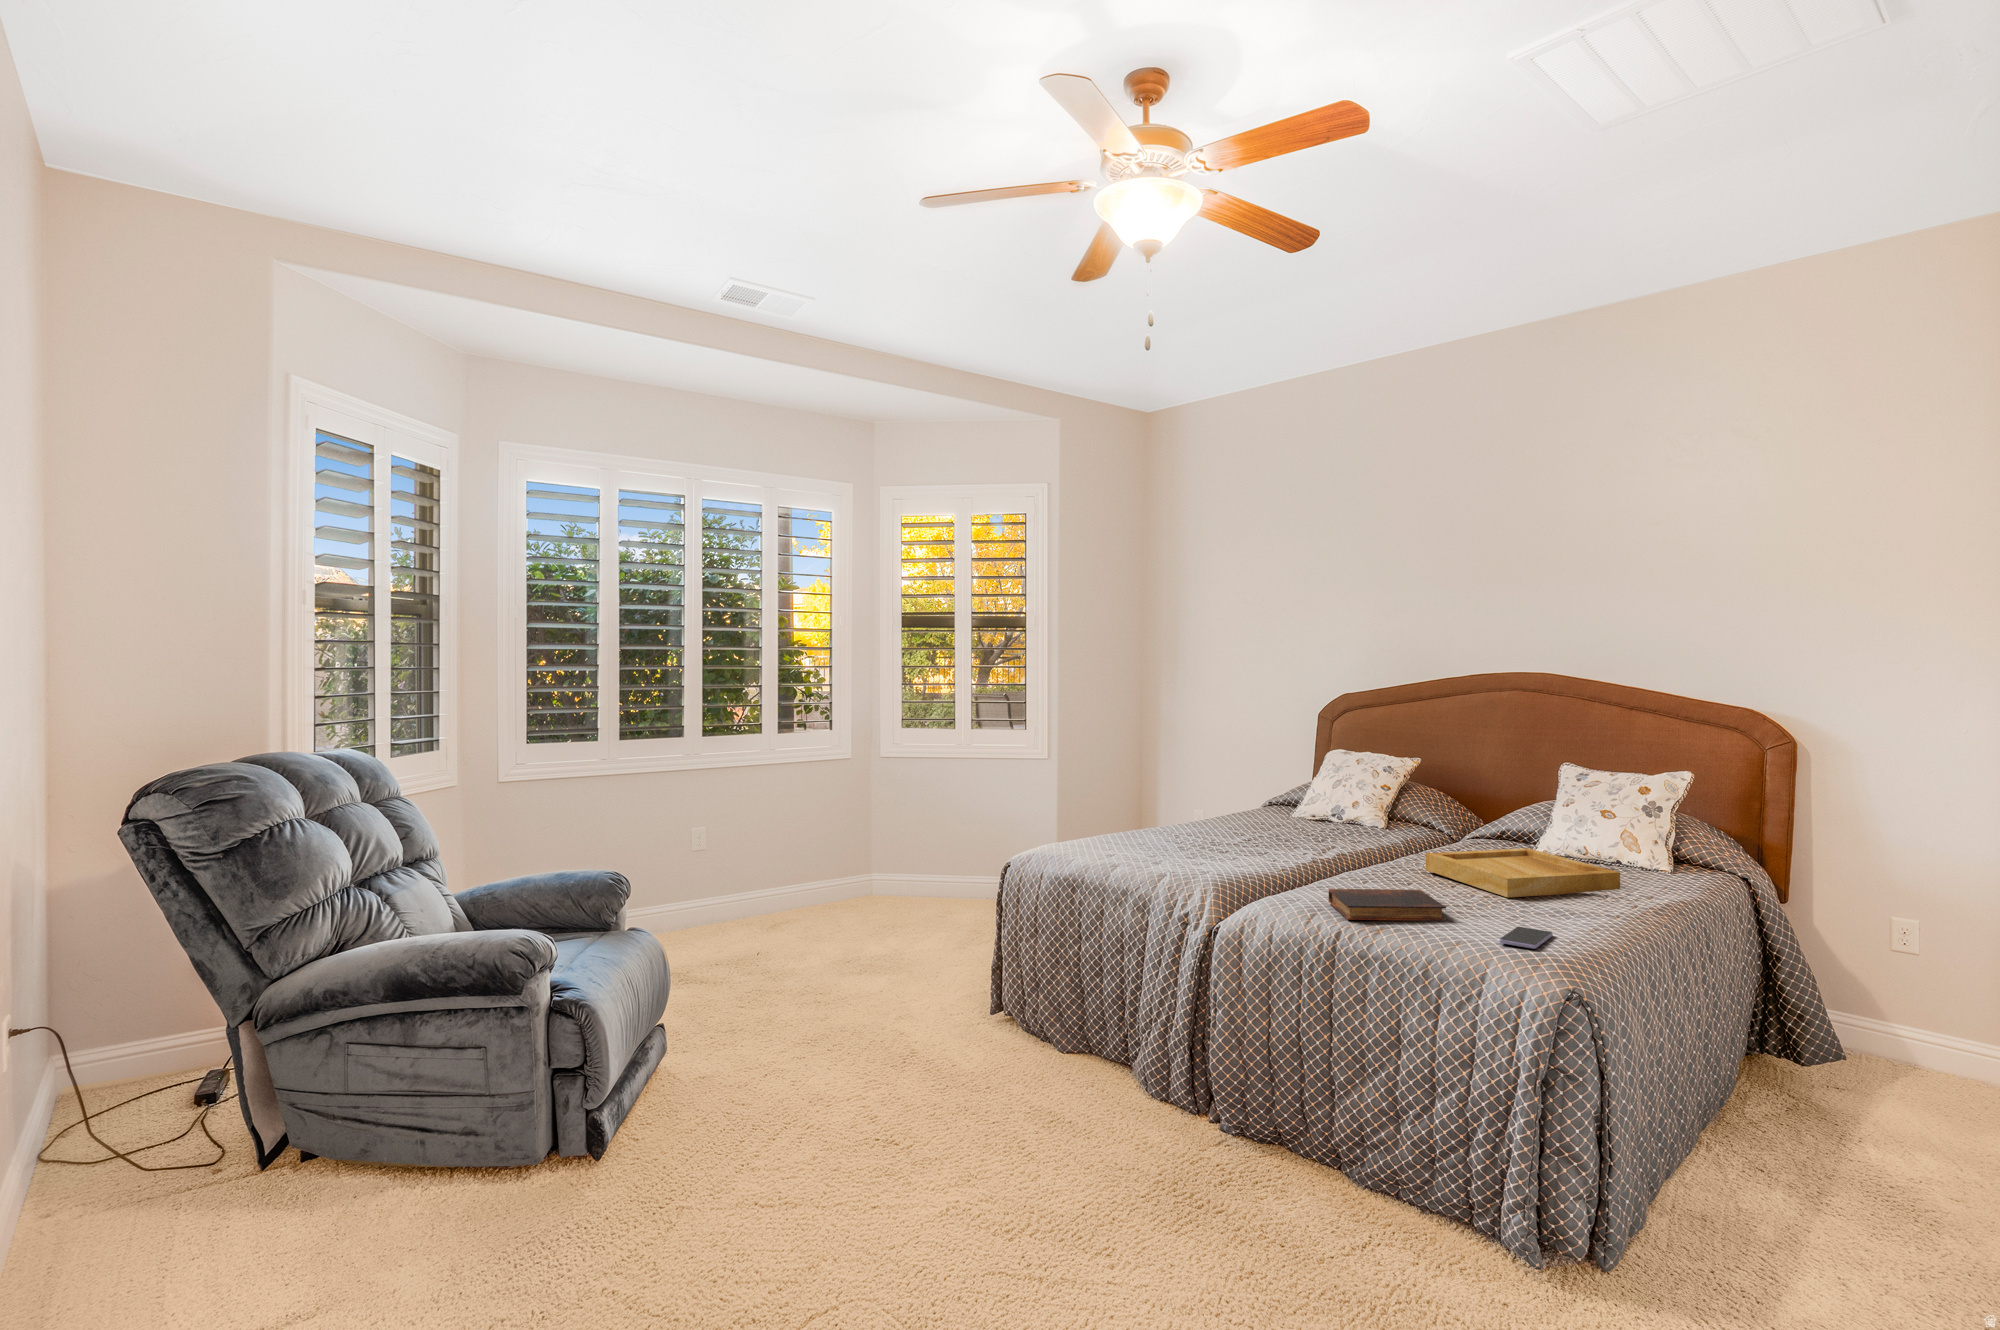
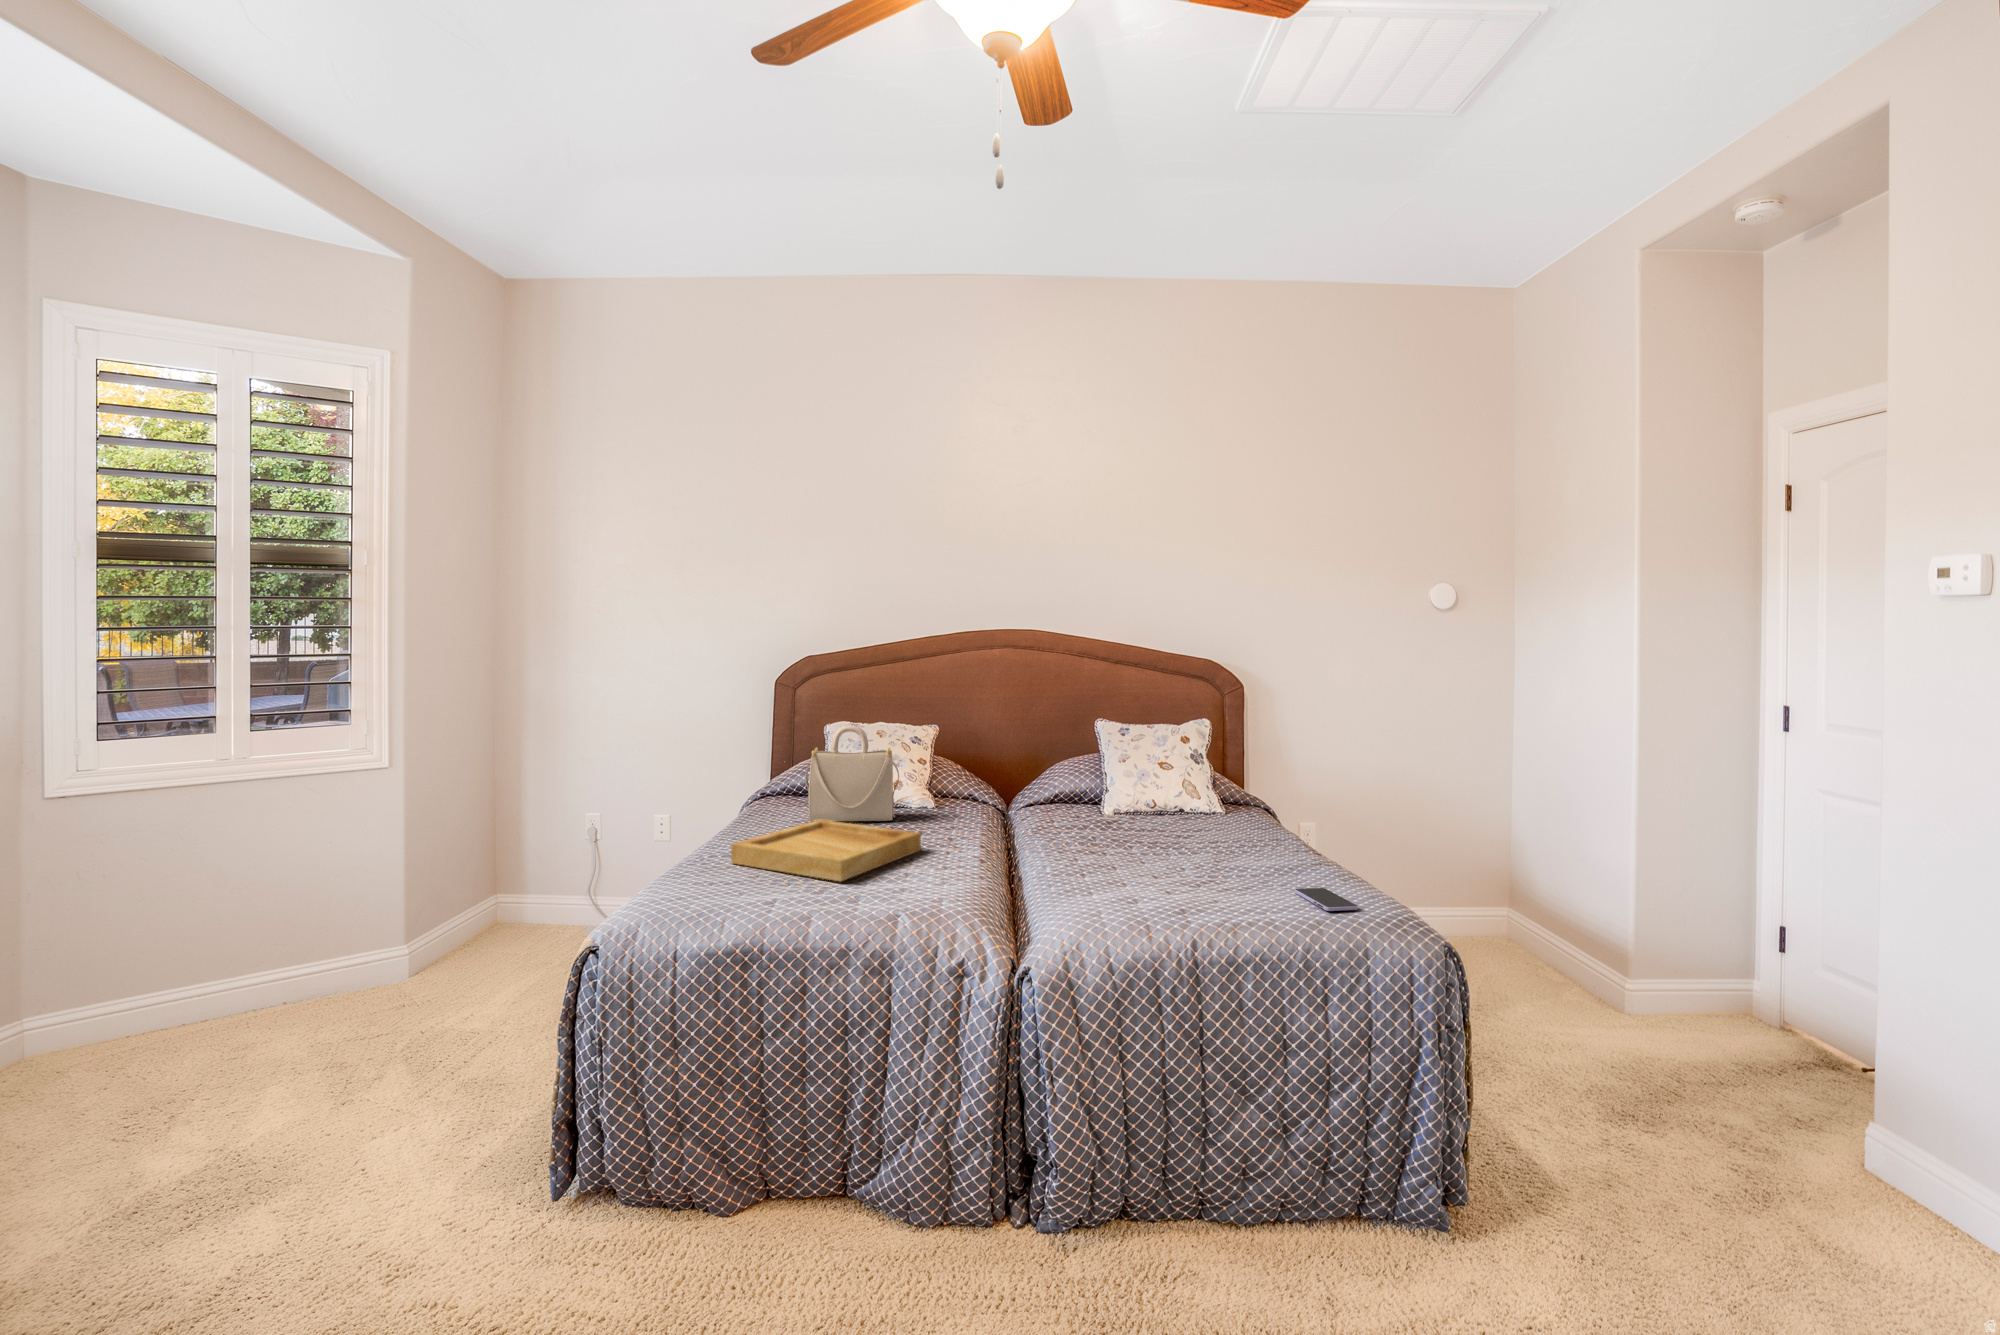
handbag: none [1244,745,1323,831] -> present [805,725,899,821]
tray: present [1426,848,1620,897] -> present [731,820,921,881]
book: present [1328,889,1446,921] -> none [1102,869,1227,921]

